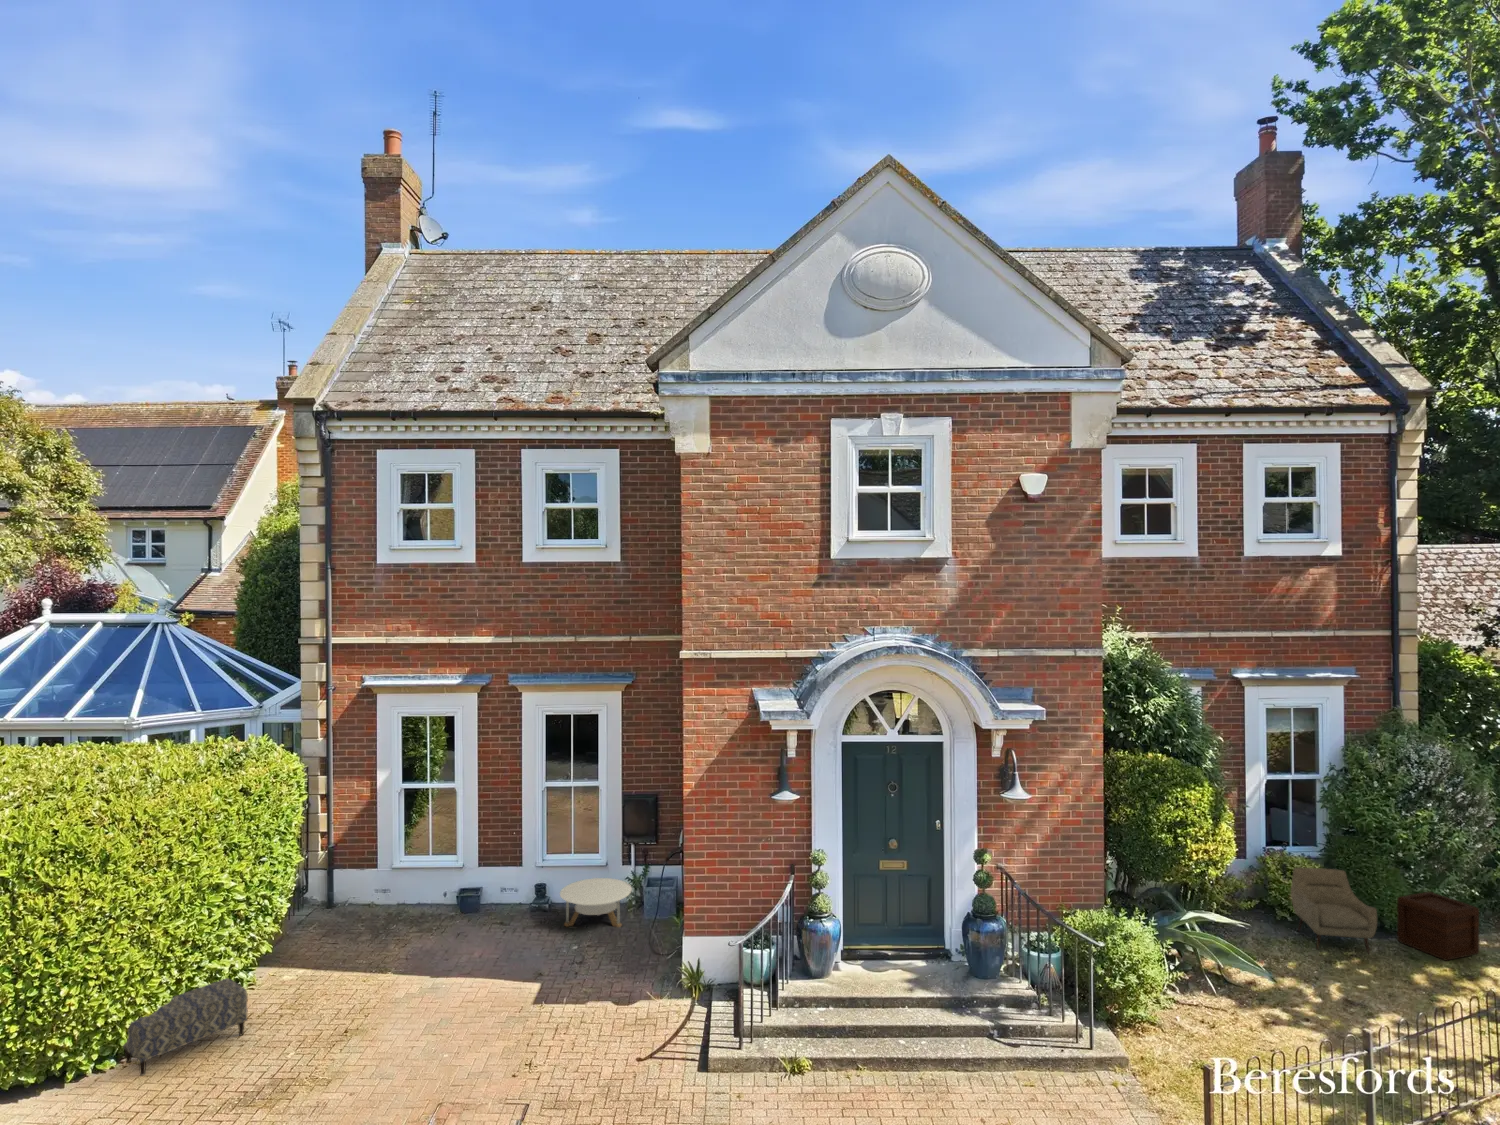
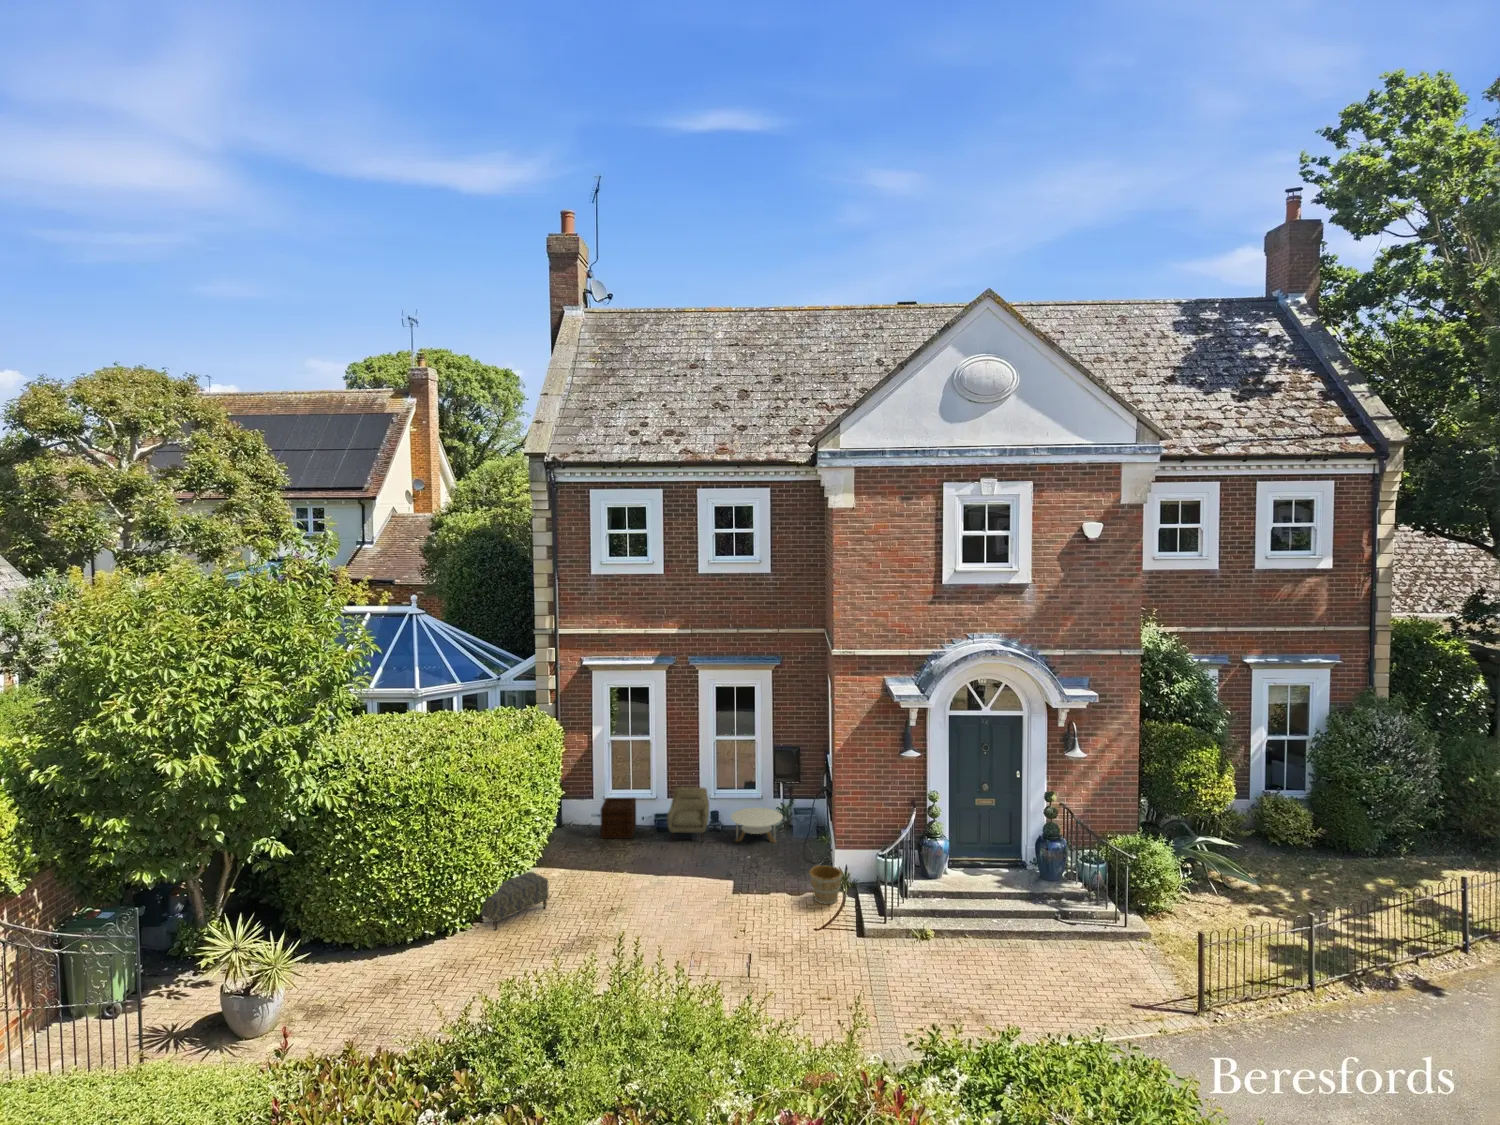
chair: present [1291,868,1377,953] -> present [667,787,709,841]
wooden crate: present [1397,892,1479,960] -> present [600,798,636,838]
wooden bucket: none [641,961,689,1020] -> present [809,865,843,904]

